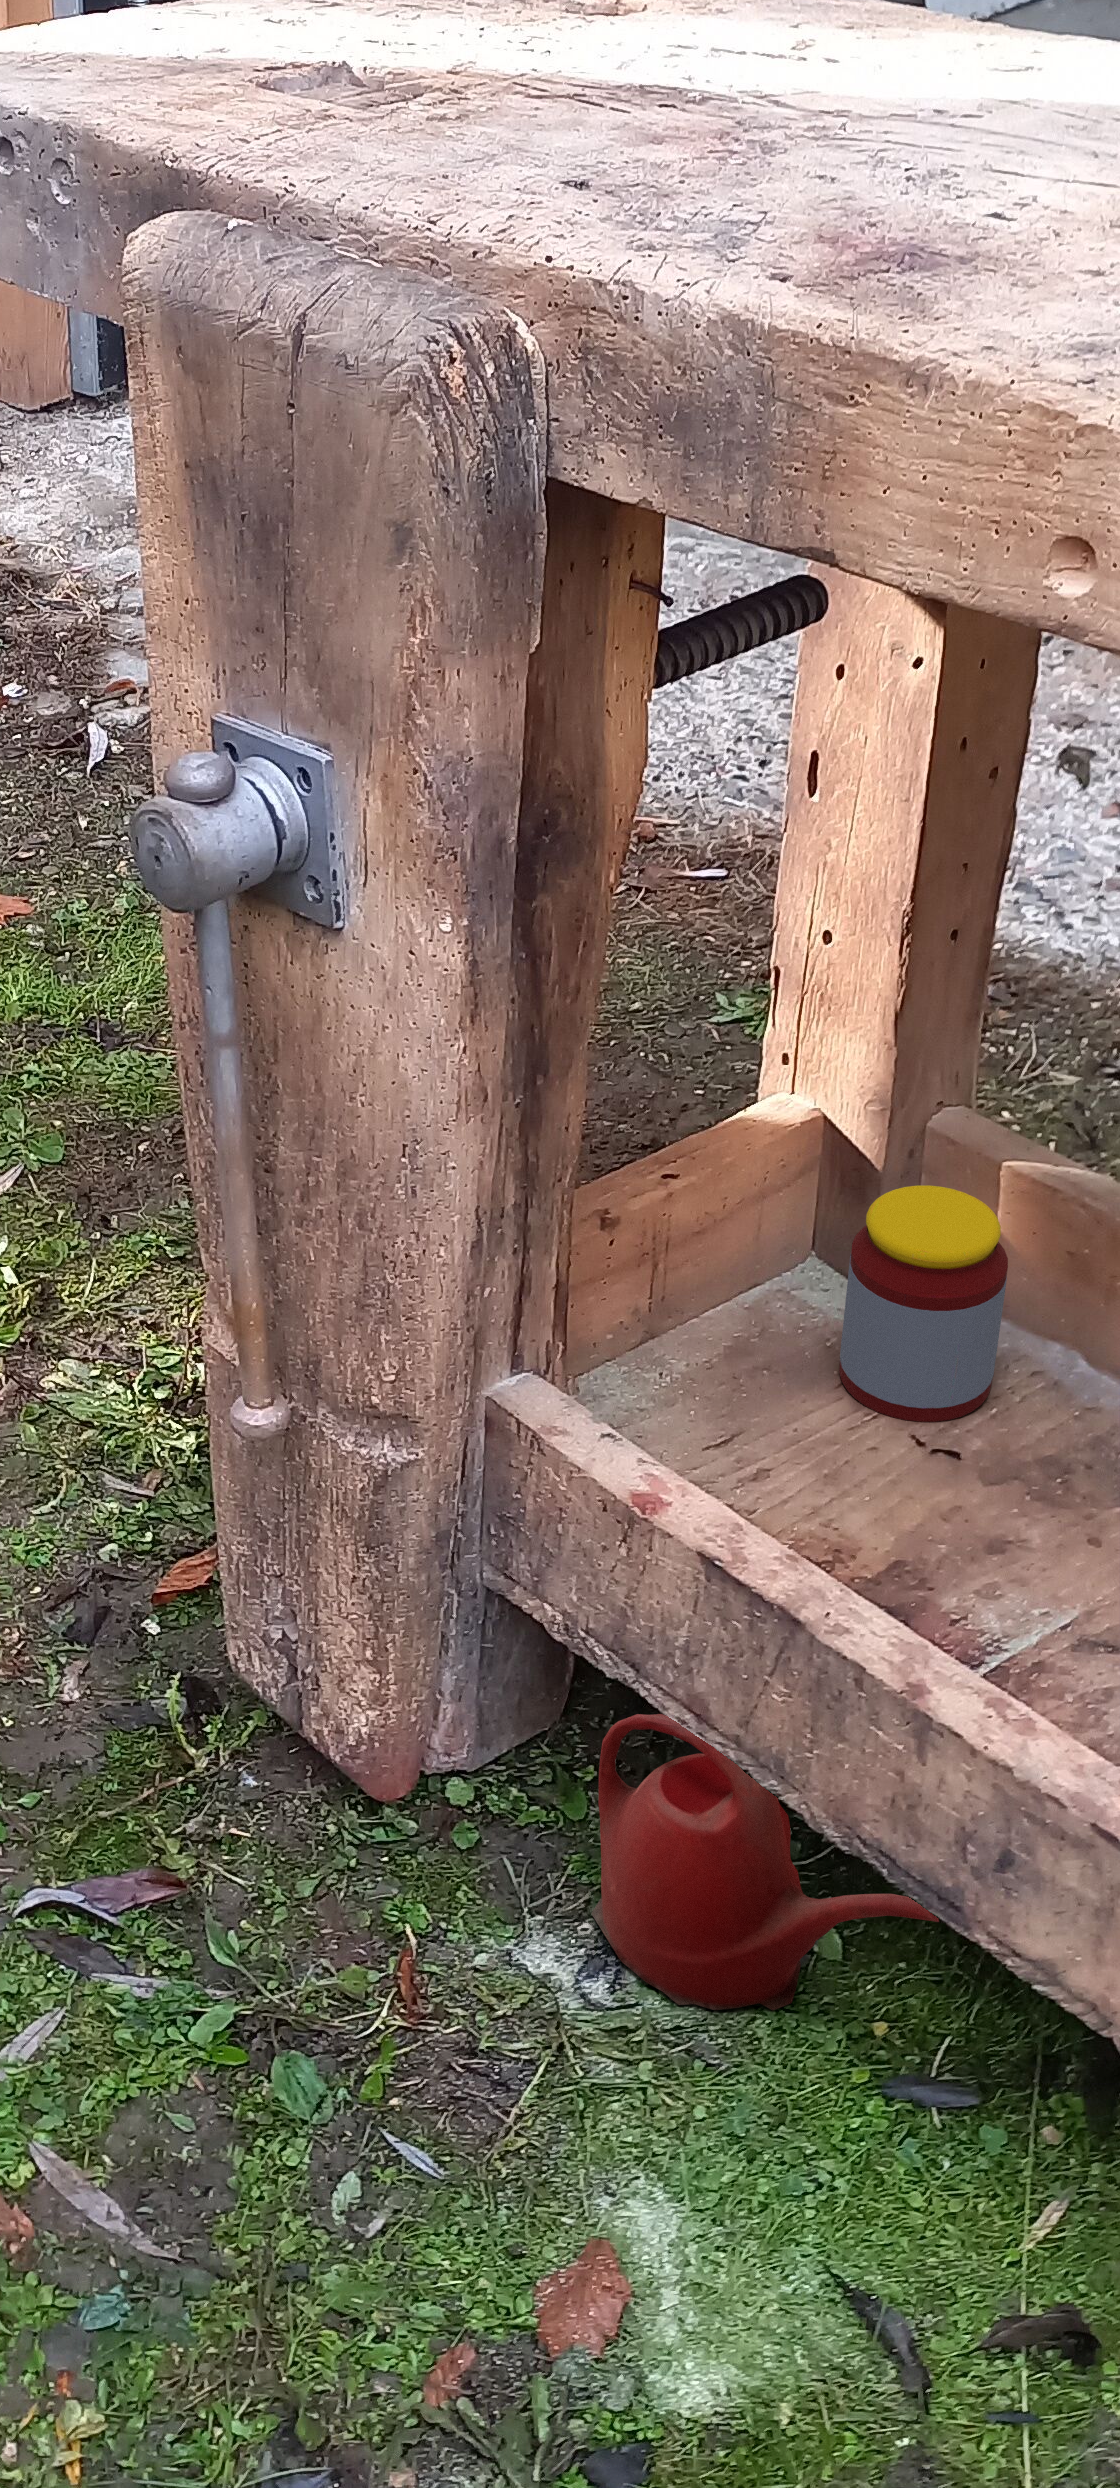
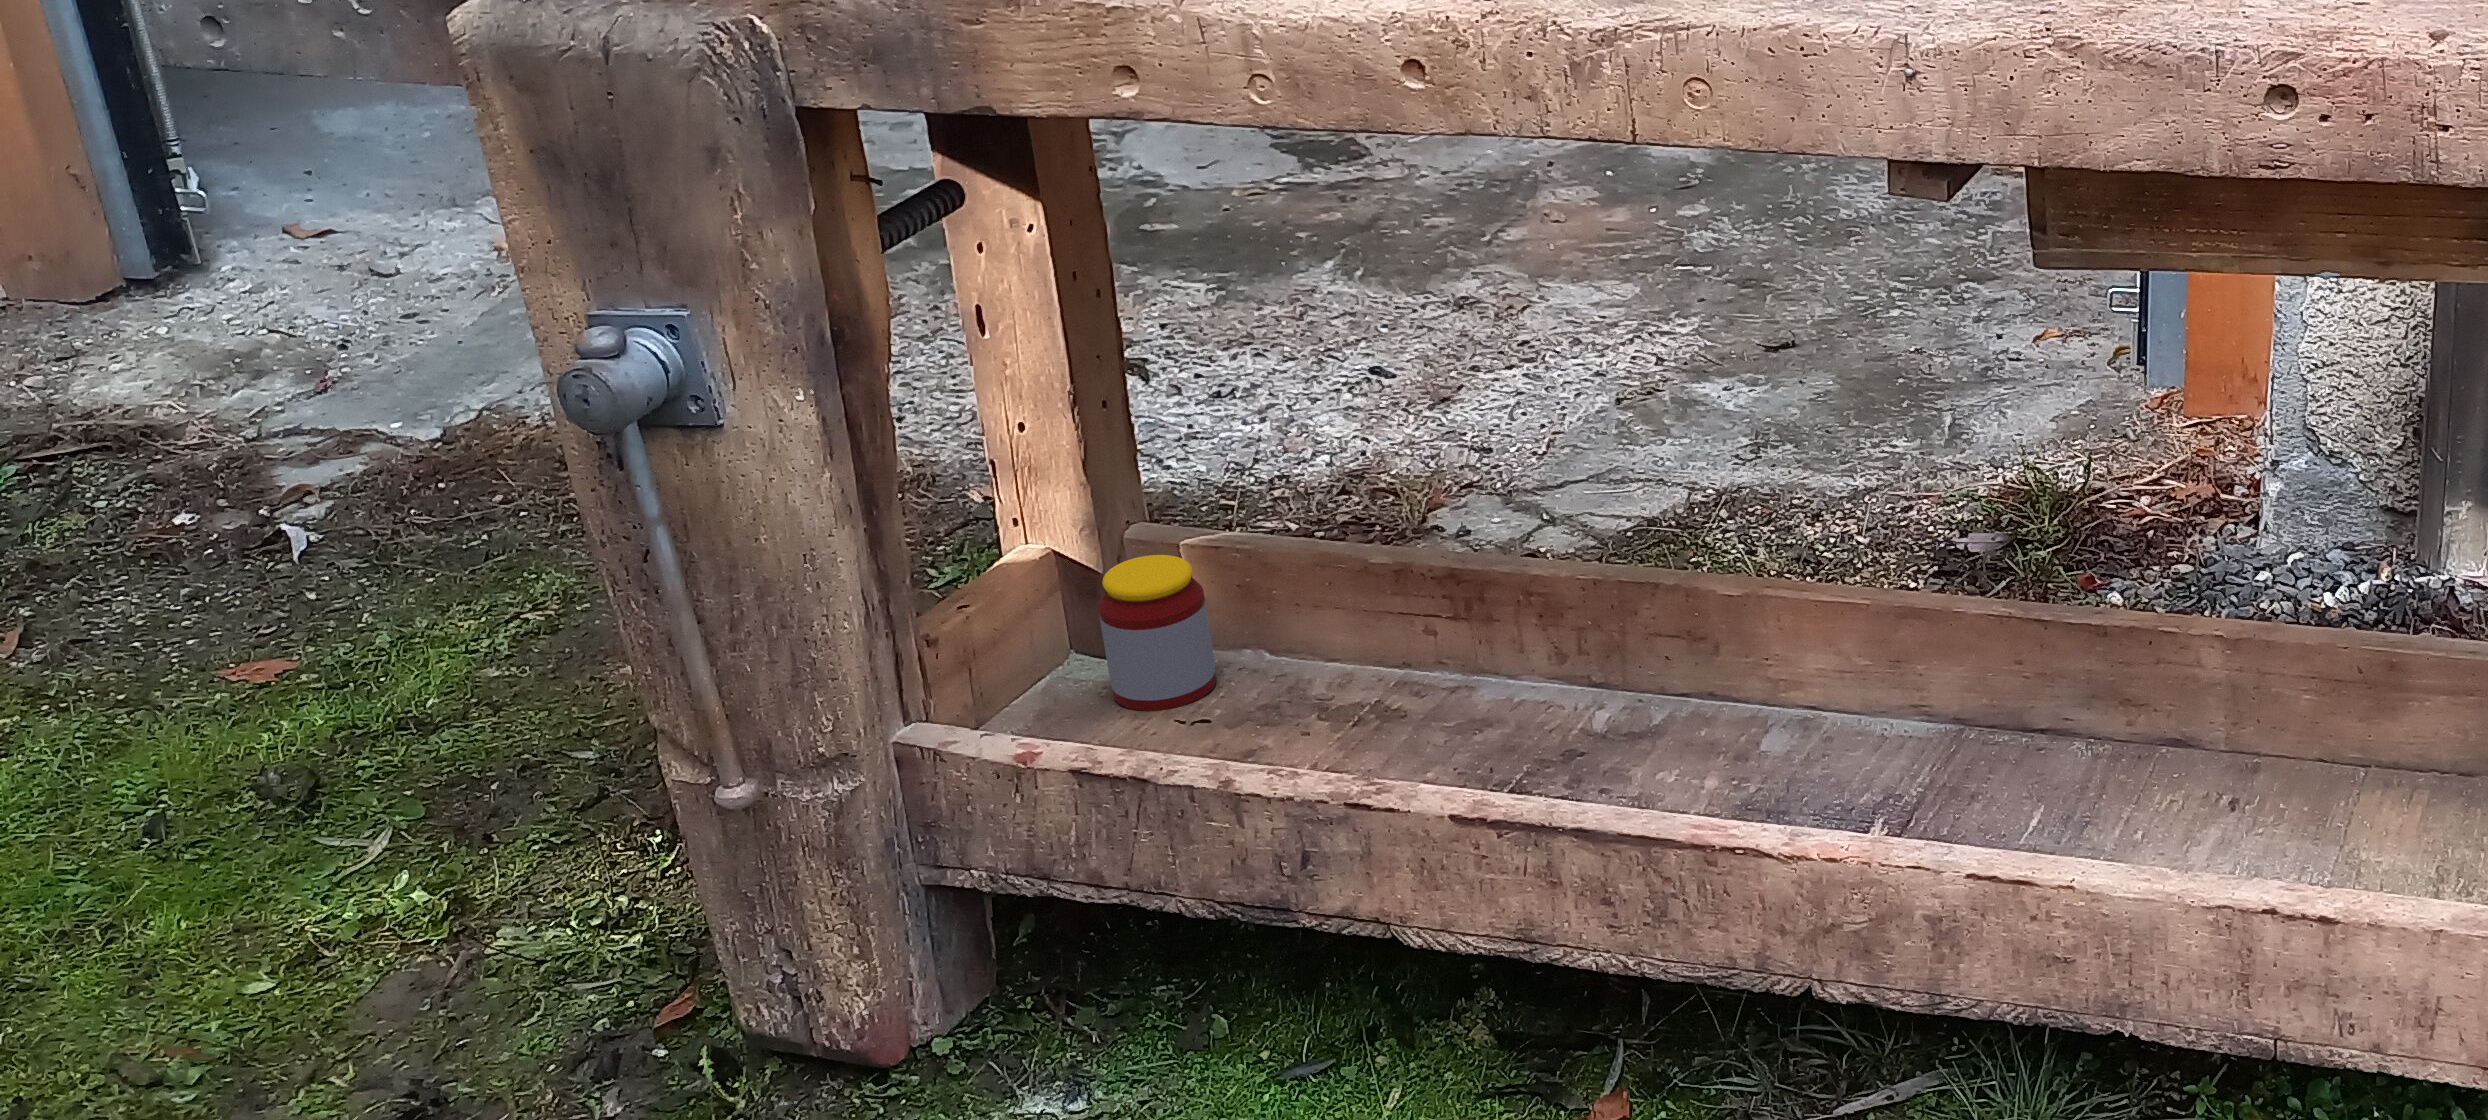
watering can: present [592,1714,939,2010] -> none [1033,907,1283,1097]

